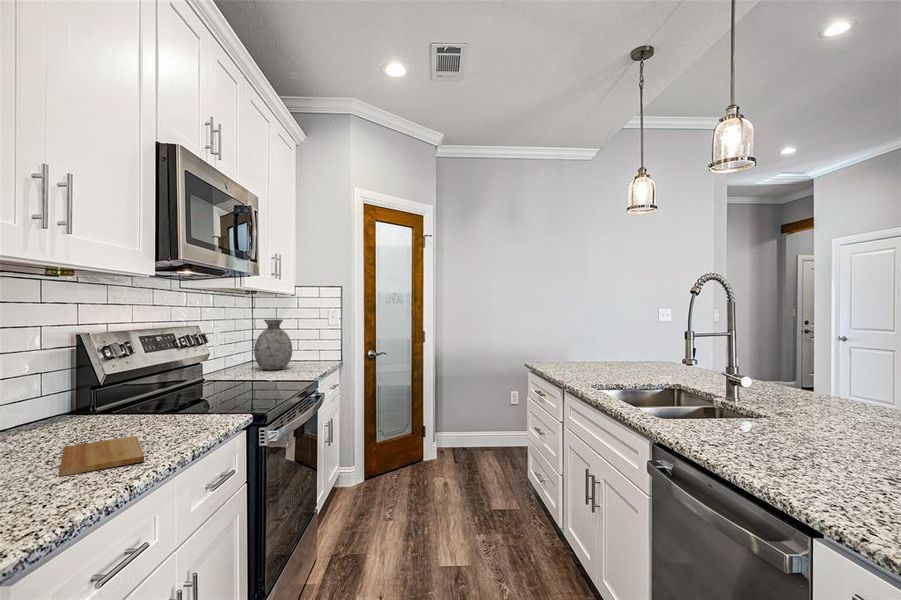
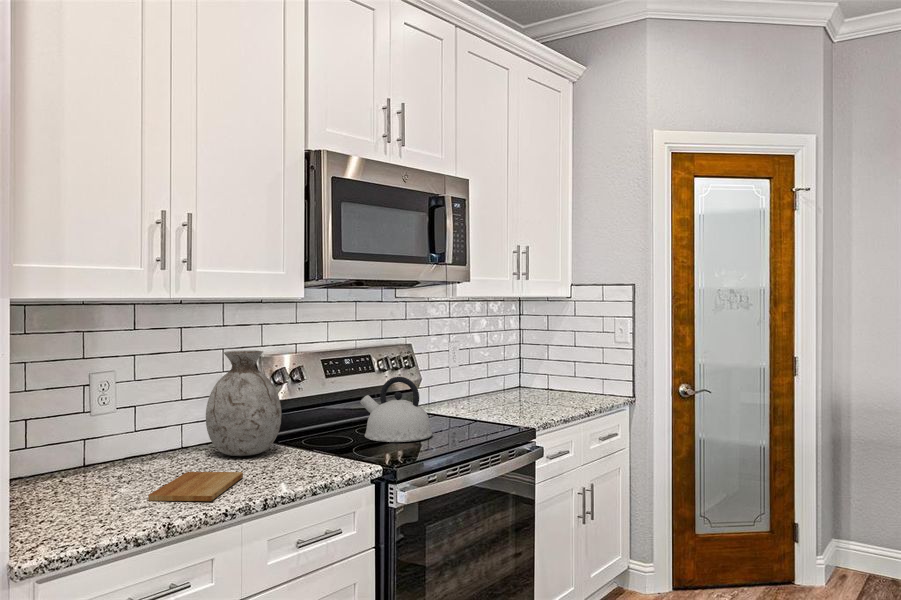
vase: present [254,319,292,370] -> present [206,350,282,456]
kettle: none [185,348,253,401] -> present [360,377,432,442]

